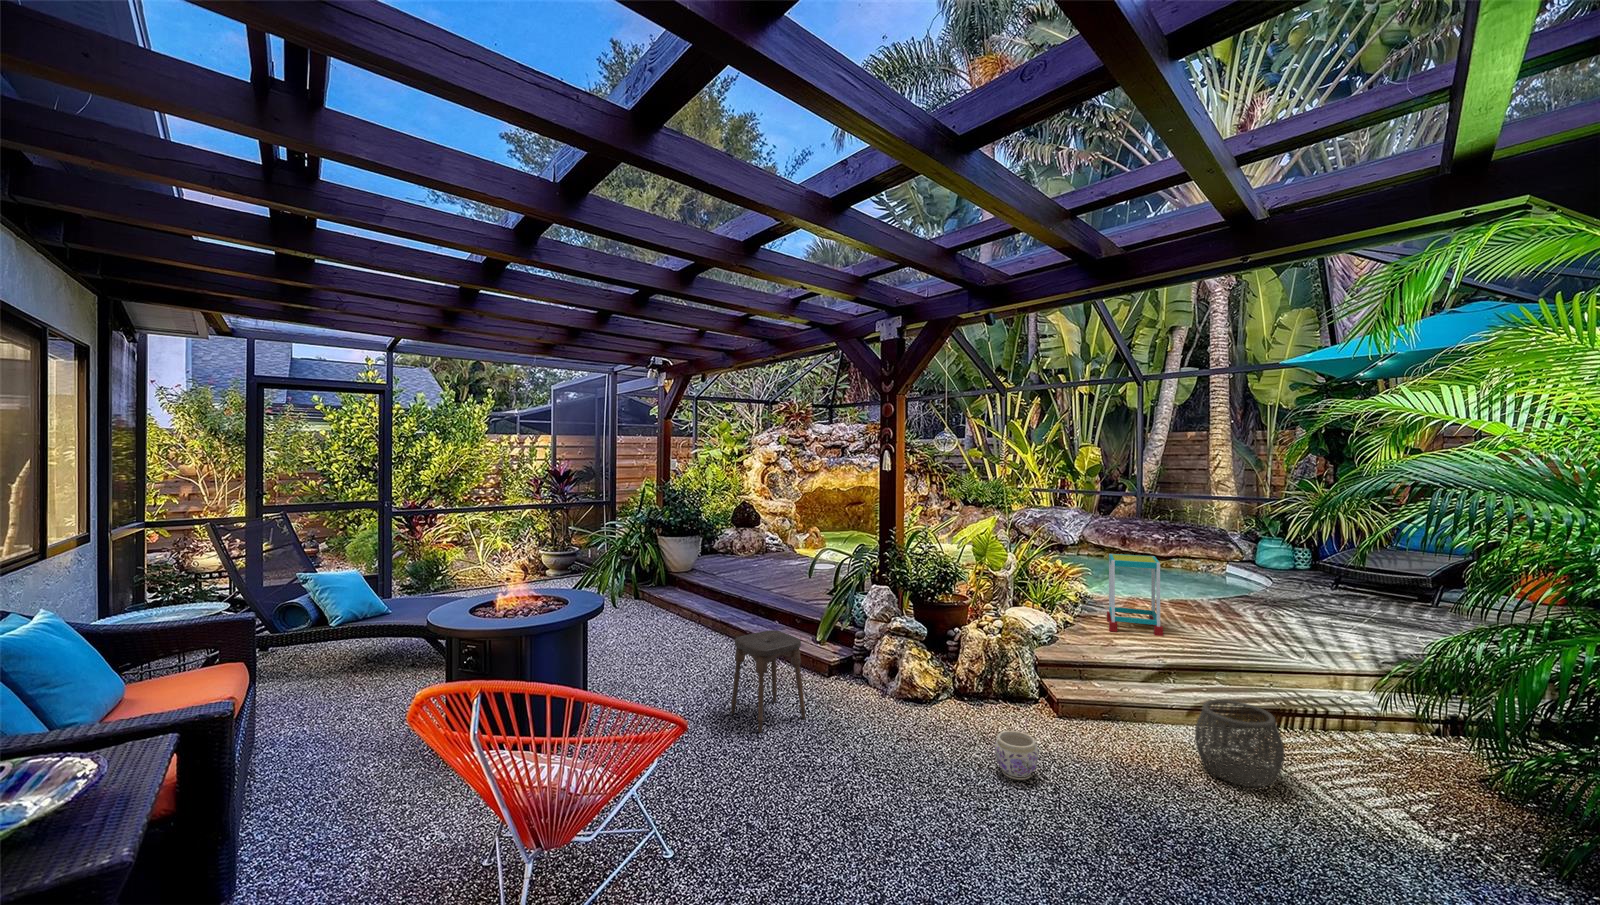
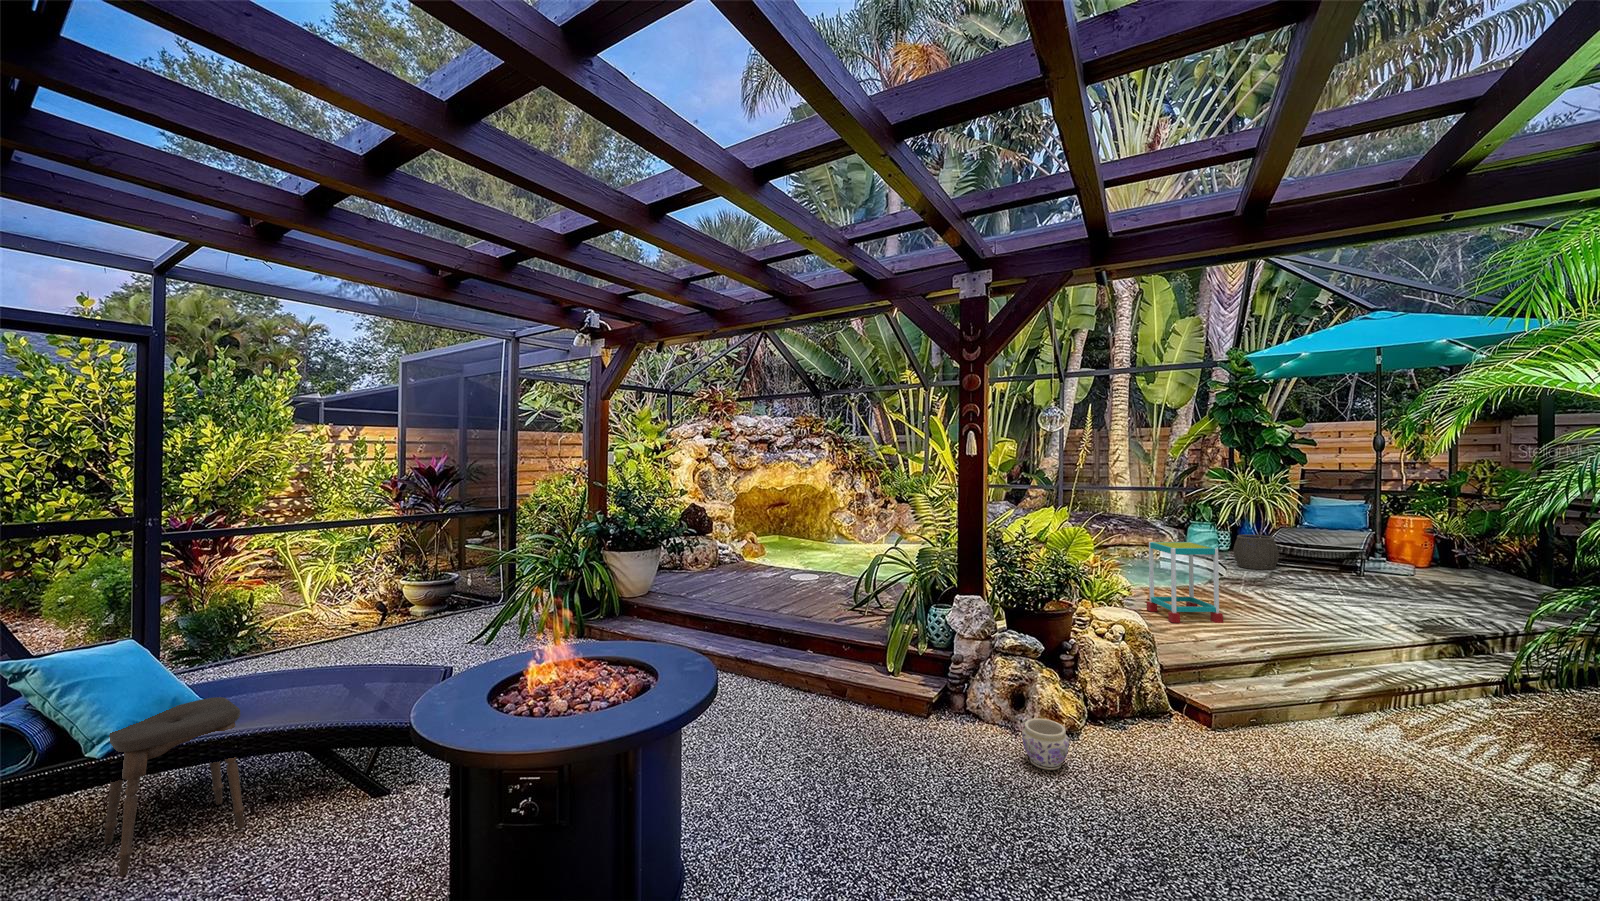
stool: present [731,630,805,733] -> present [104,697,245,876]
woven basket: present [1195,700,1284,788] -> present [1233,535,1279,570]
planter: present [994,731,1039,781] -> present [1022,718,1069,771]

